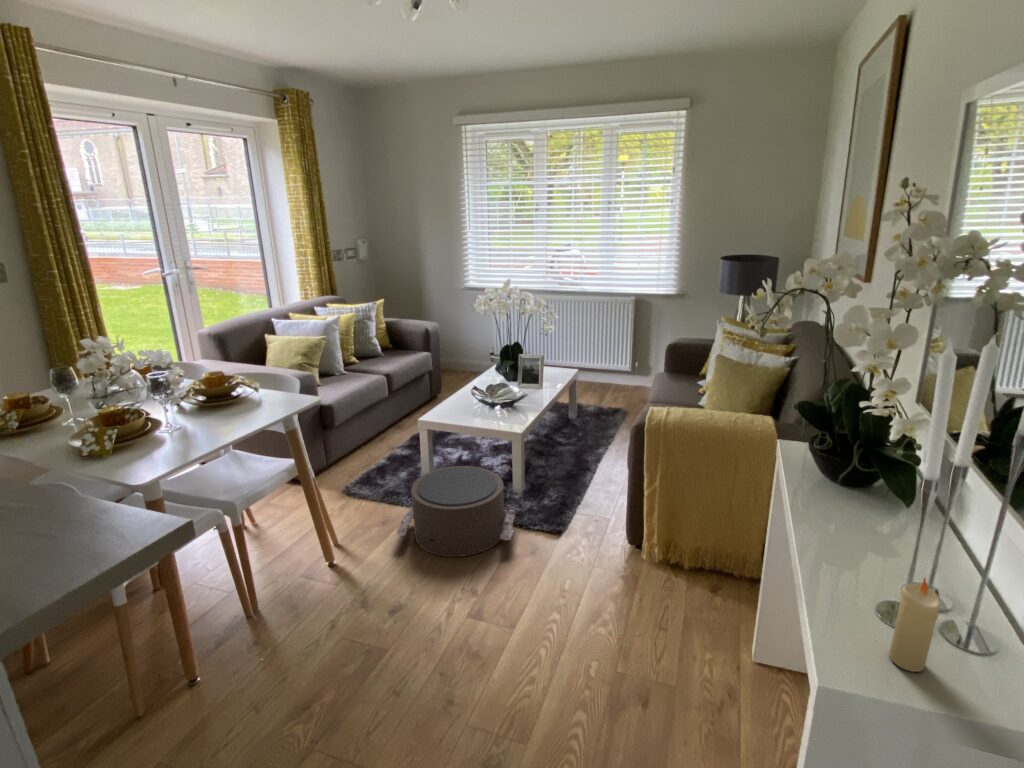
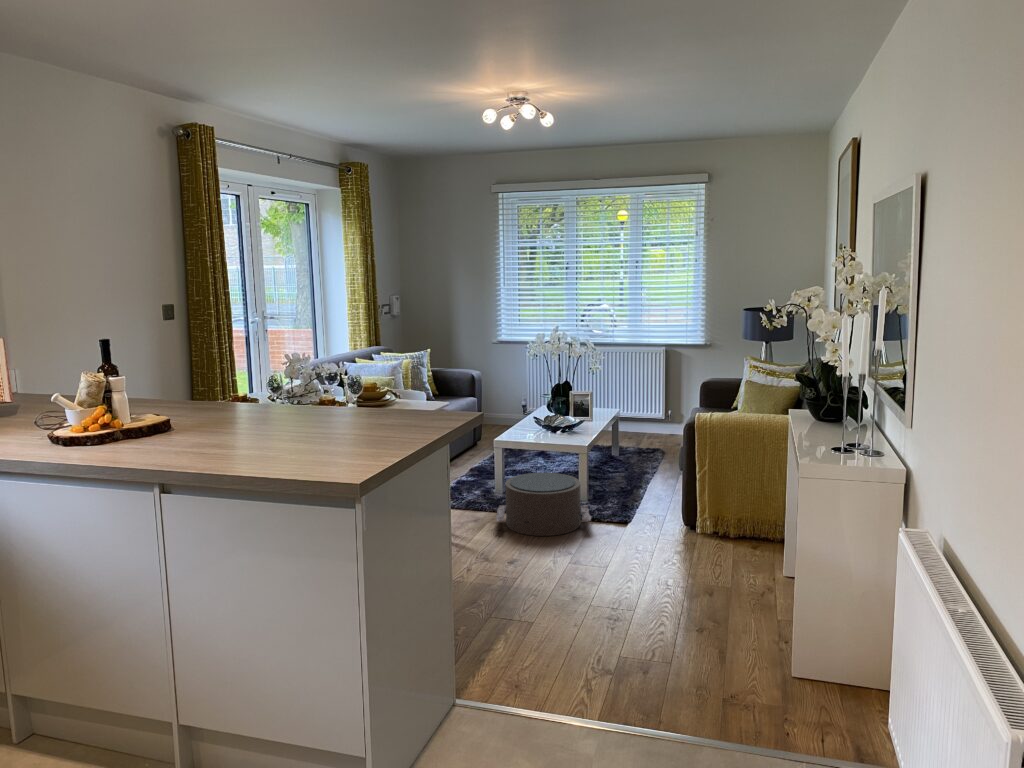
candle: present [889,578,940,672] -> none [833,417,850,463]

